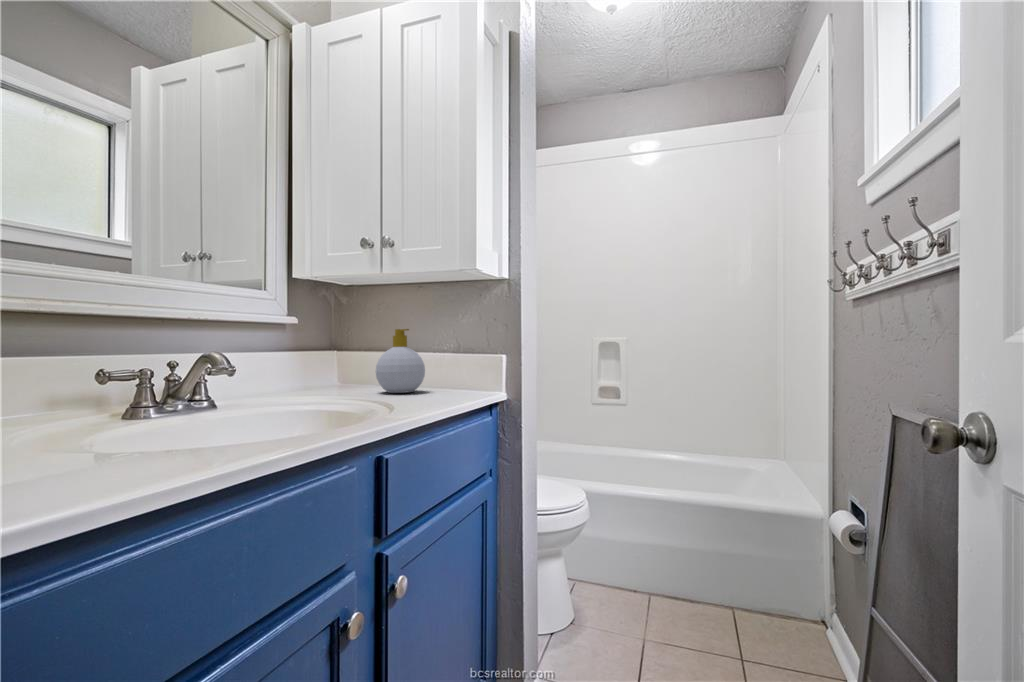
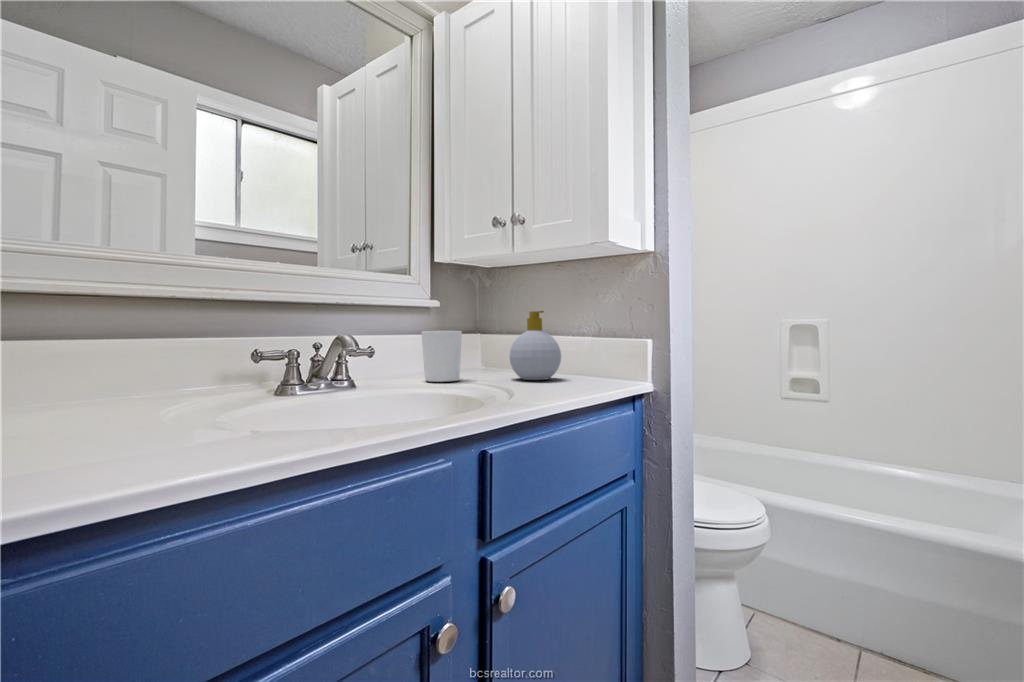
candle holder: none [287,347,329,398] -> present [421,331,462,382]

